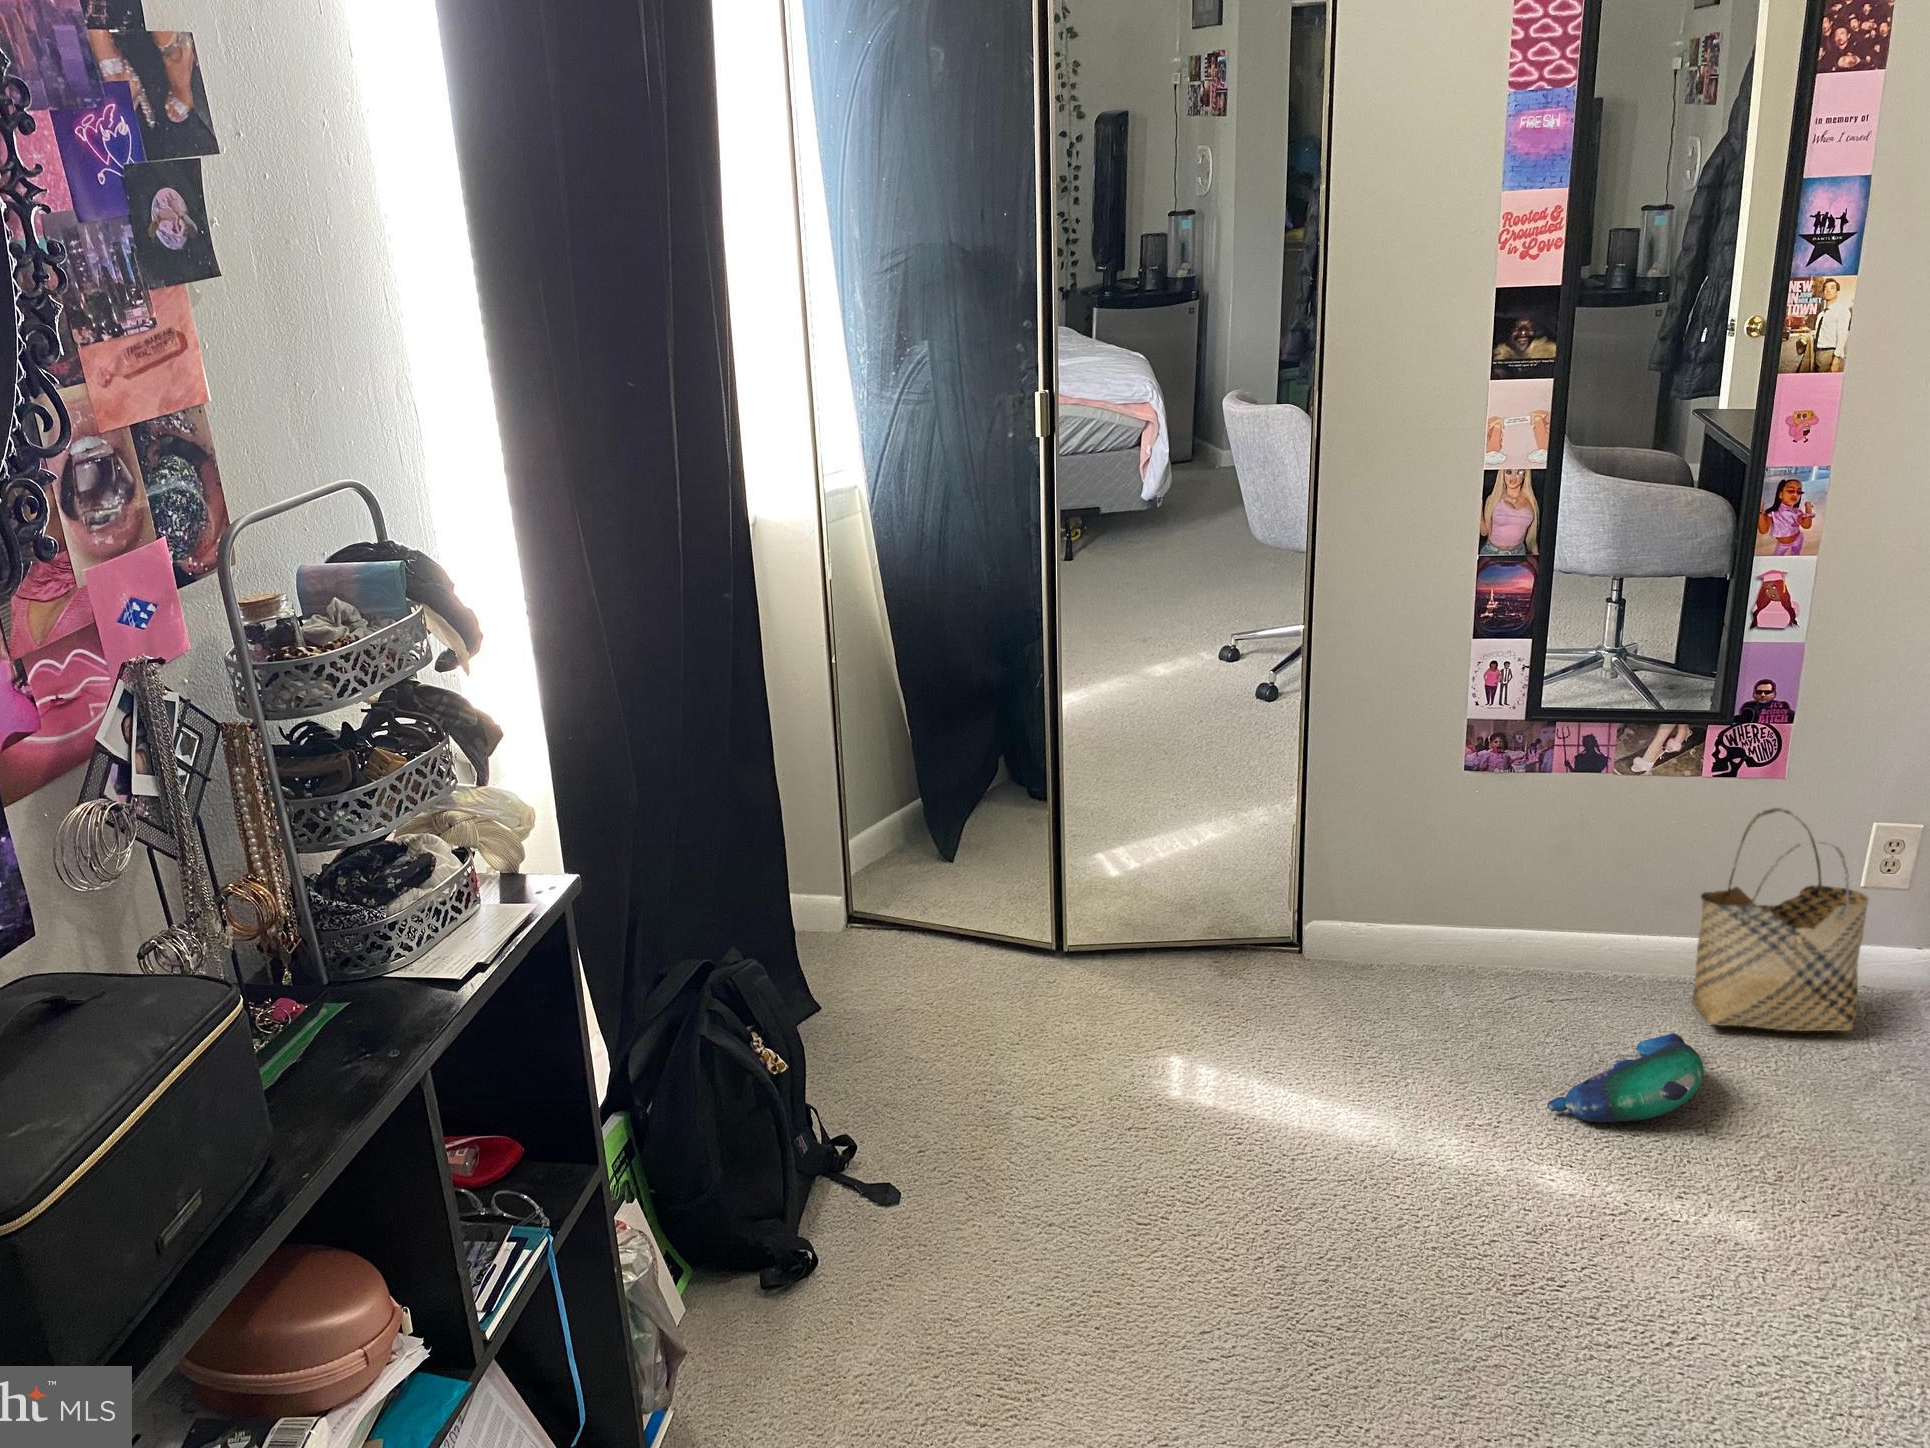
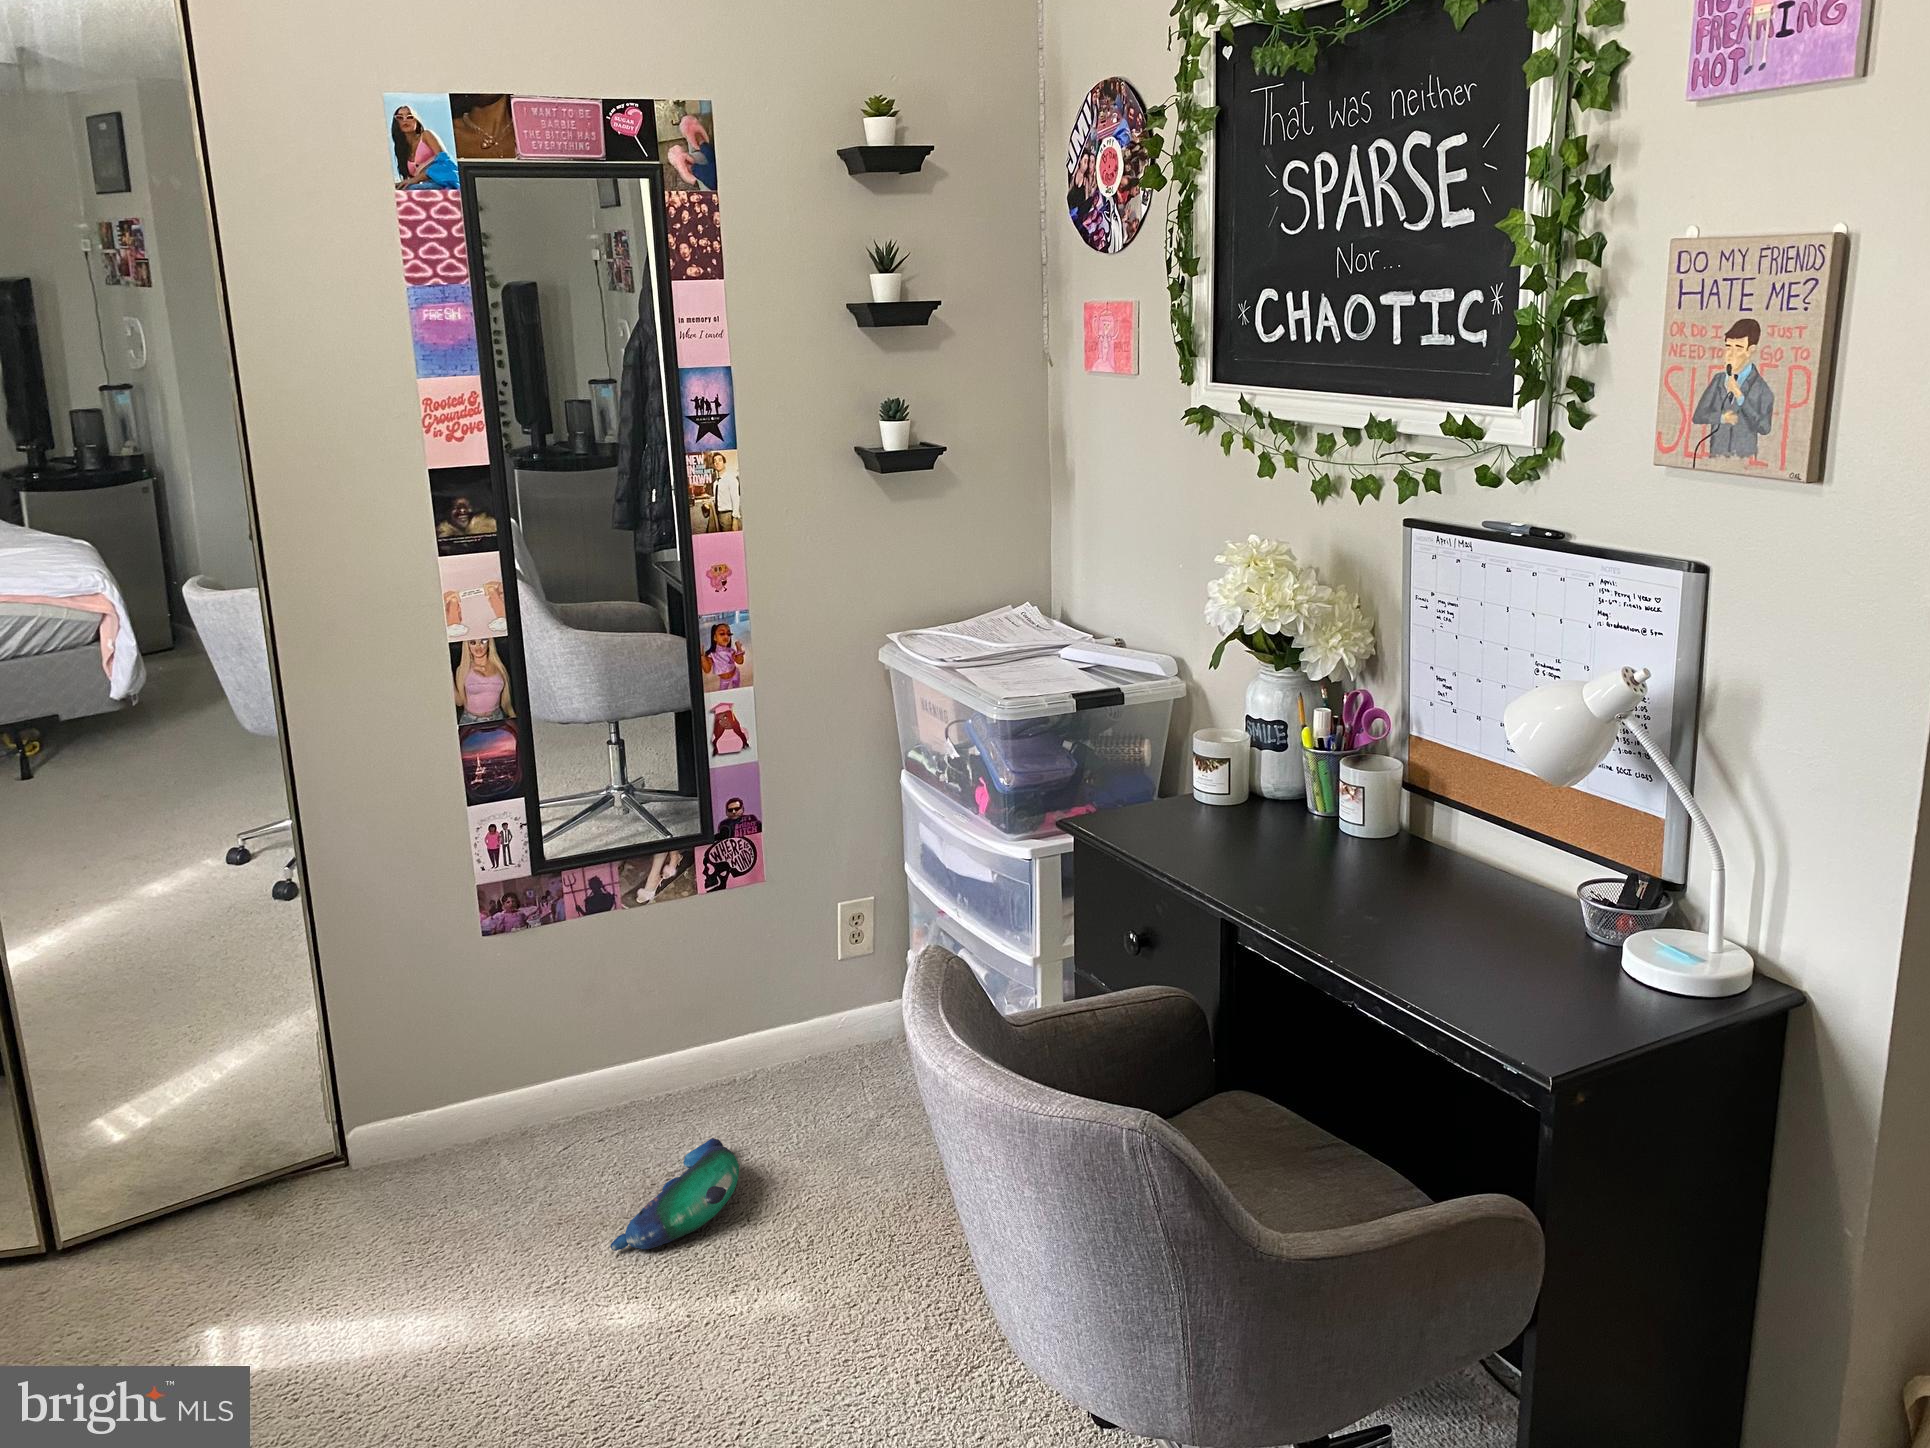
woven basket: present [1692,808,1869,1031] -> none [714,910,852,1120]

